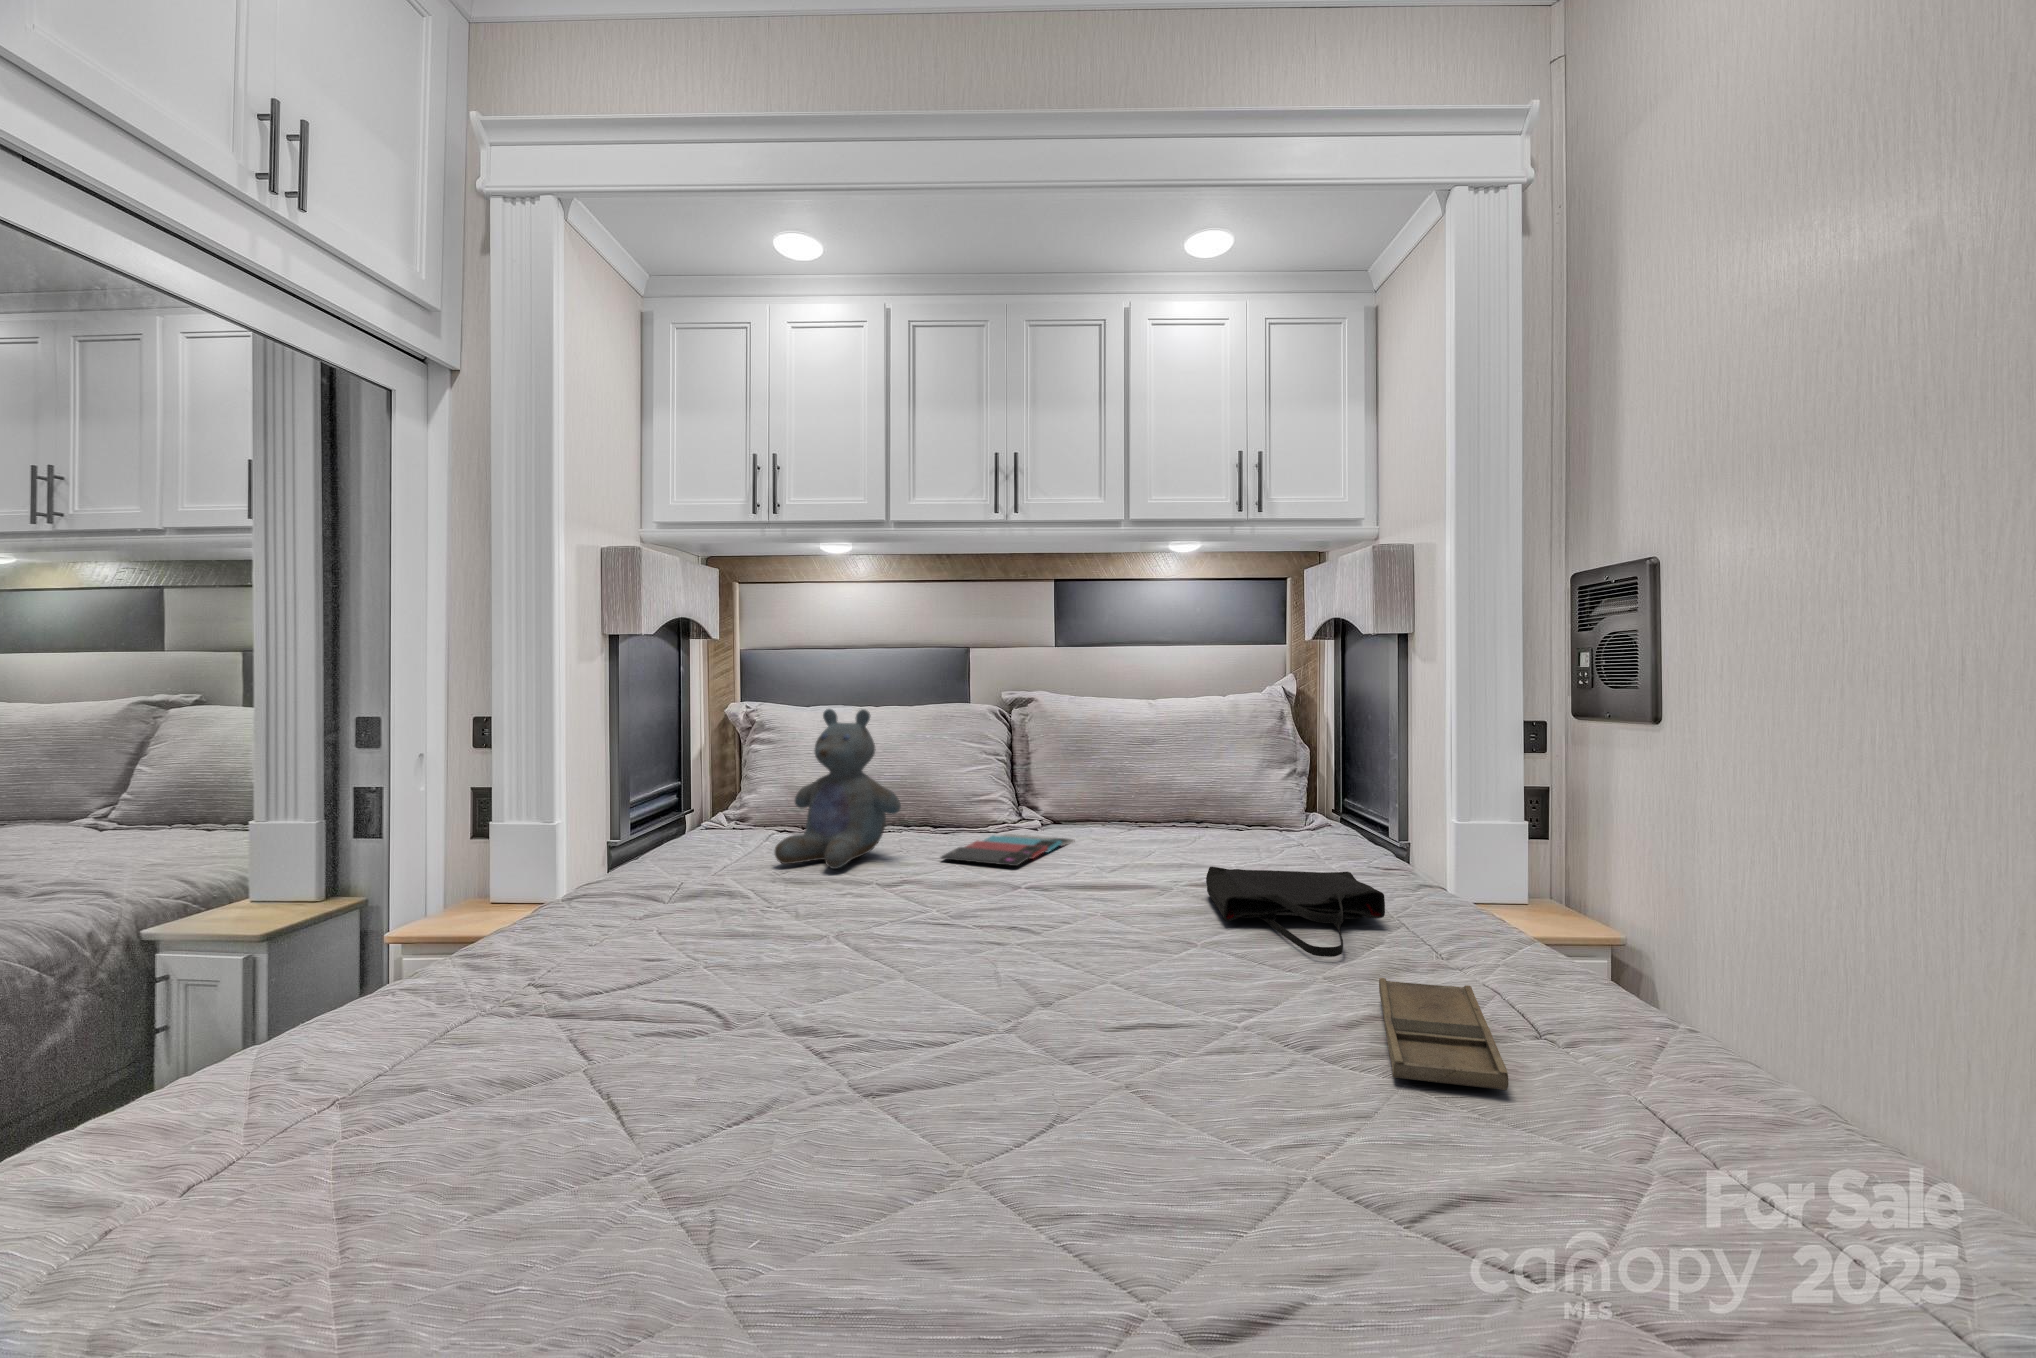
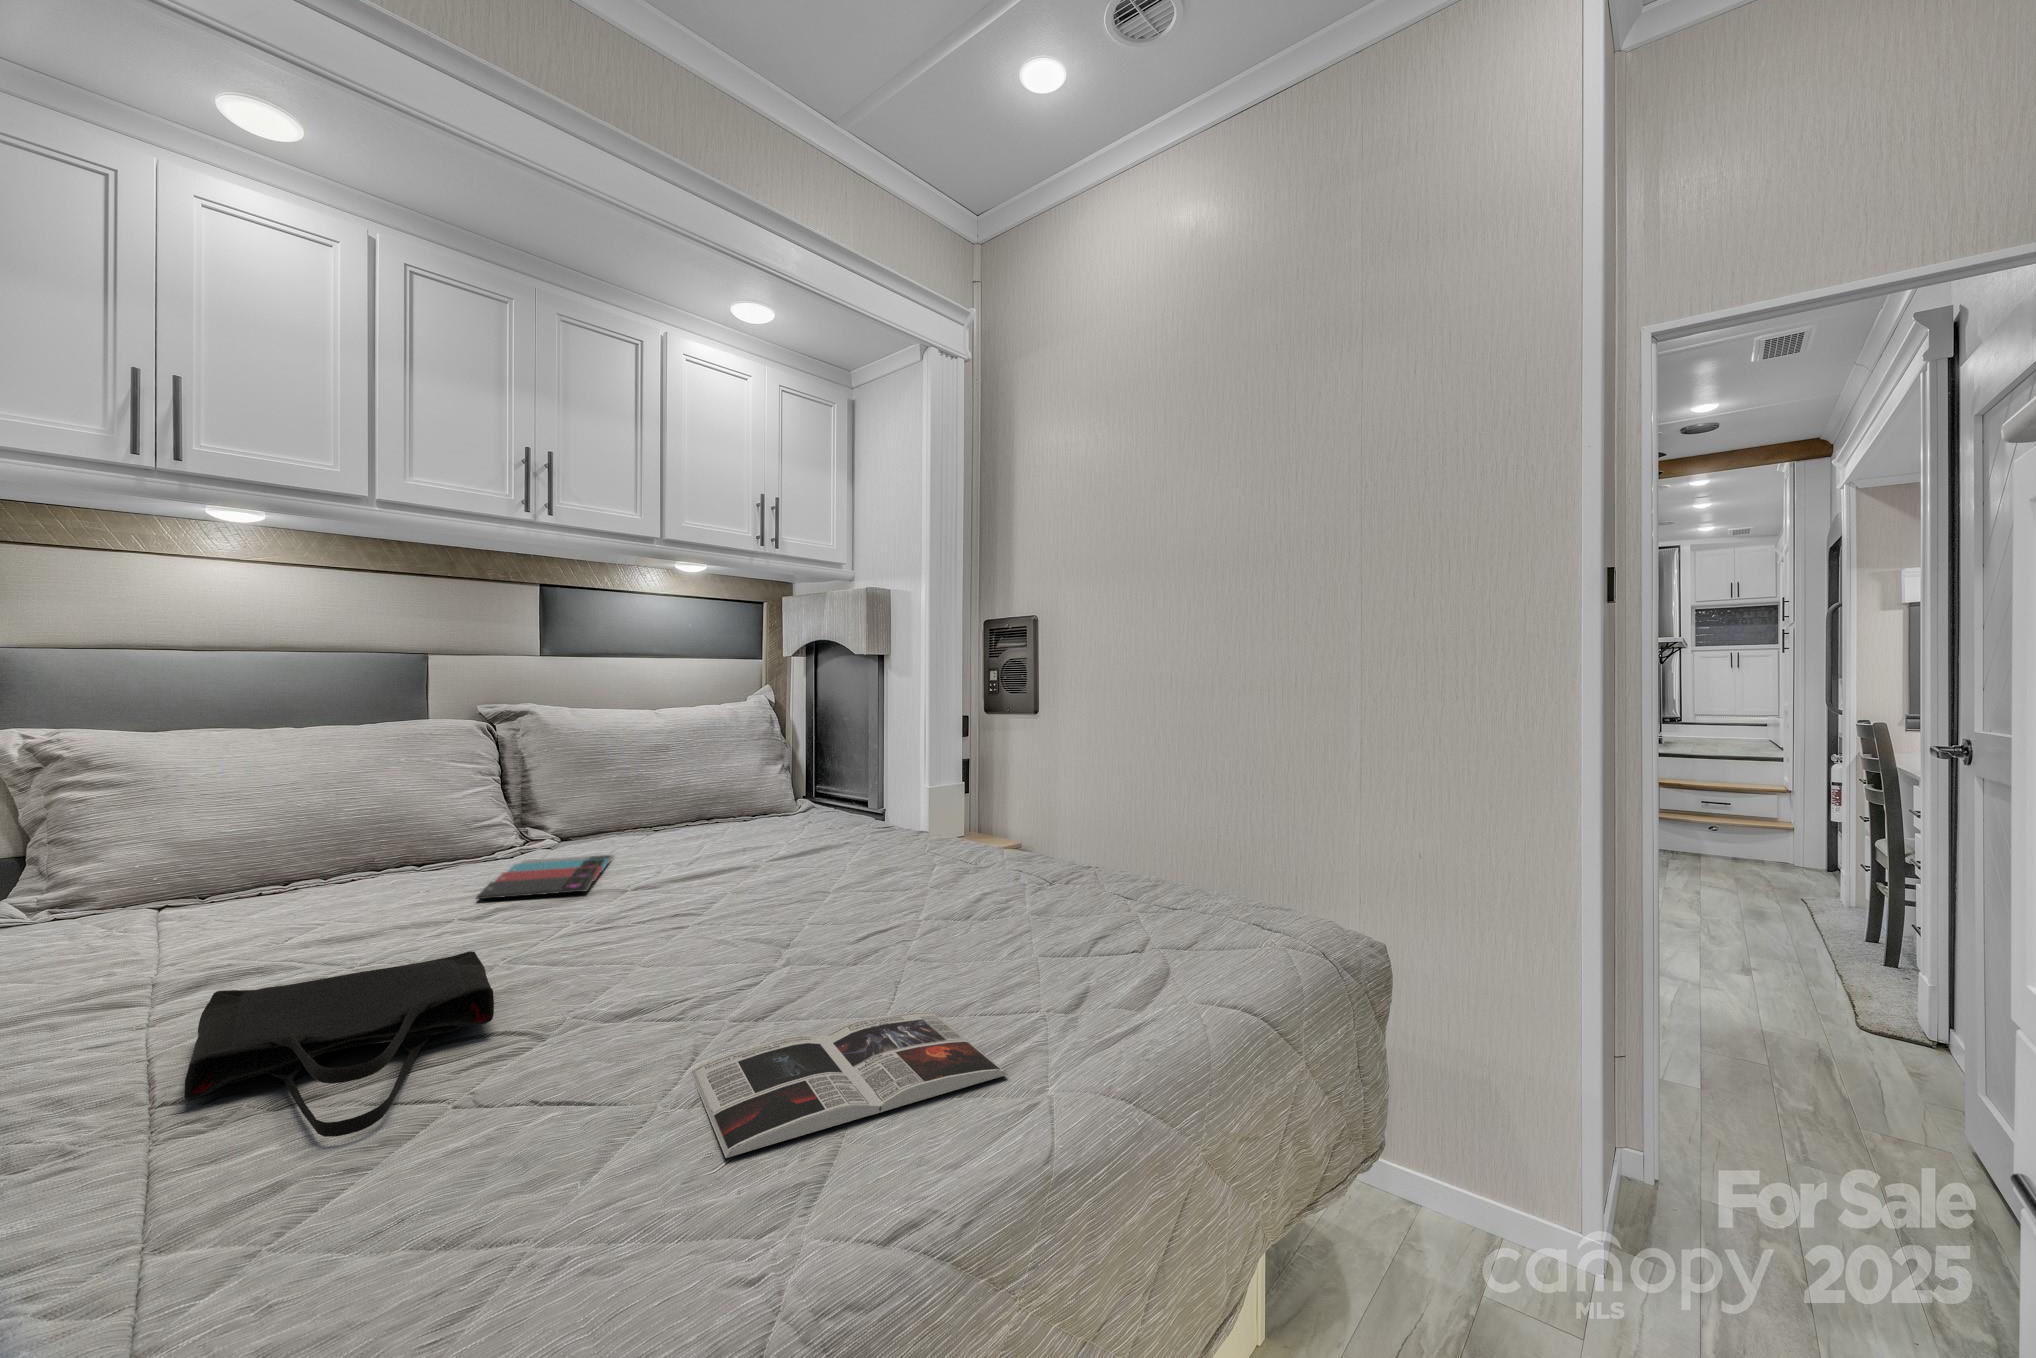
stuffed bear: present [774,709,901,869] -> none [207,728,419,946]
tote bag: present [1206,867,1385,957] -> present [184,951,494,1137]
tray: present [1379,978,1508,1090] -> none [1029,913,1171,989]
magazine: none [868,1016,1169,1116] -> present [691,1012,1008,1158]

